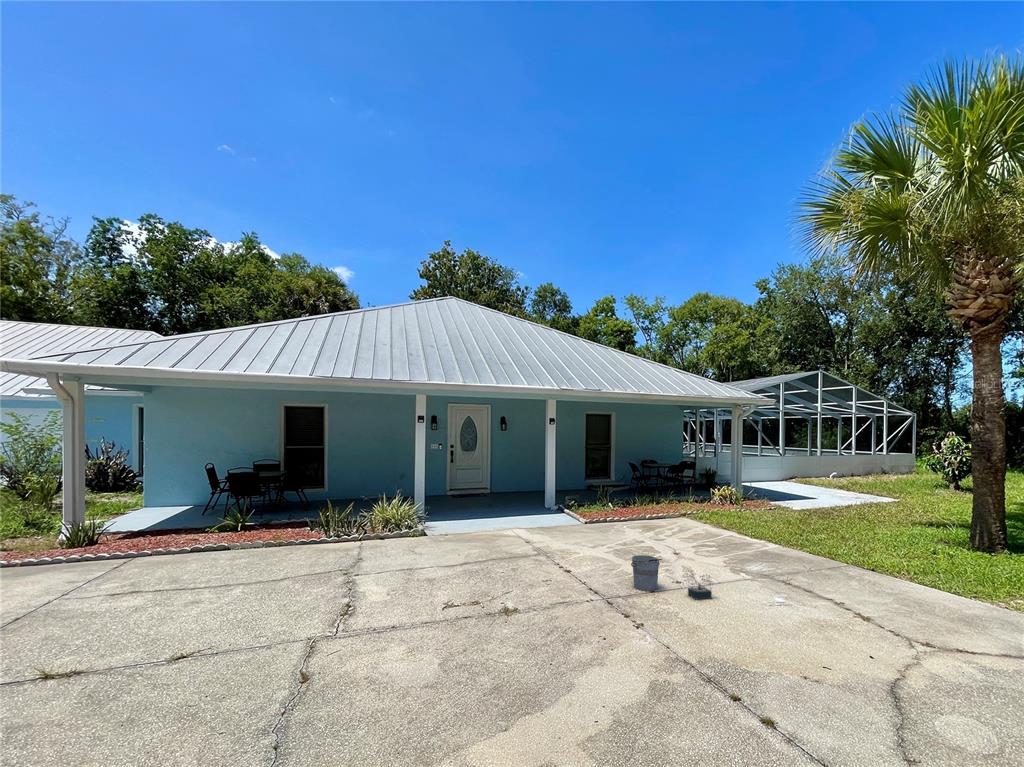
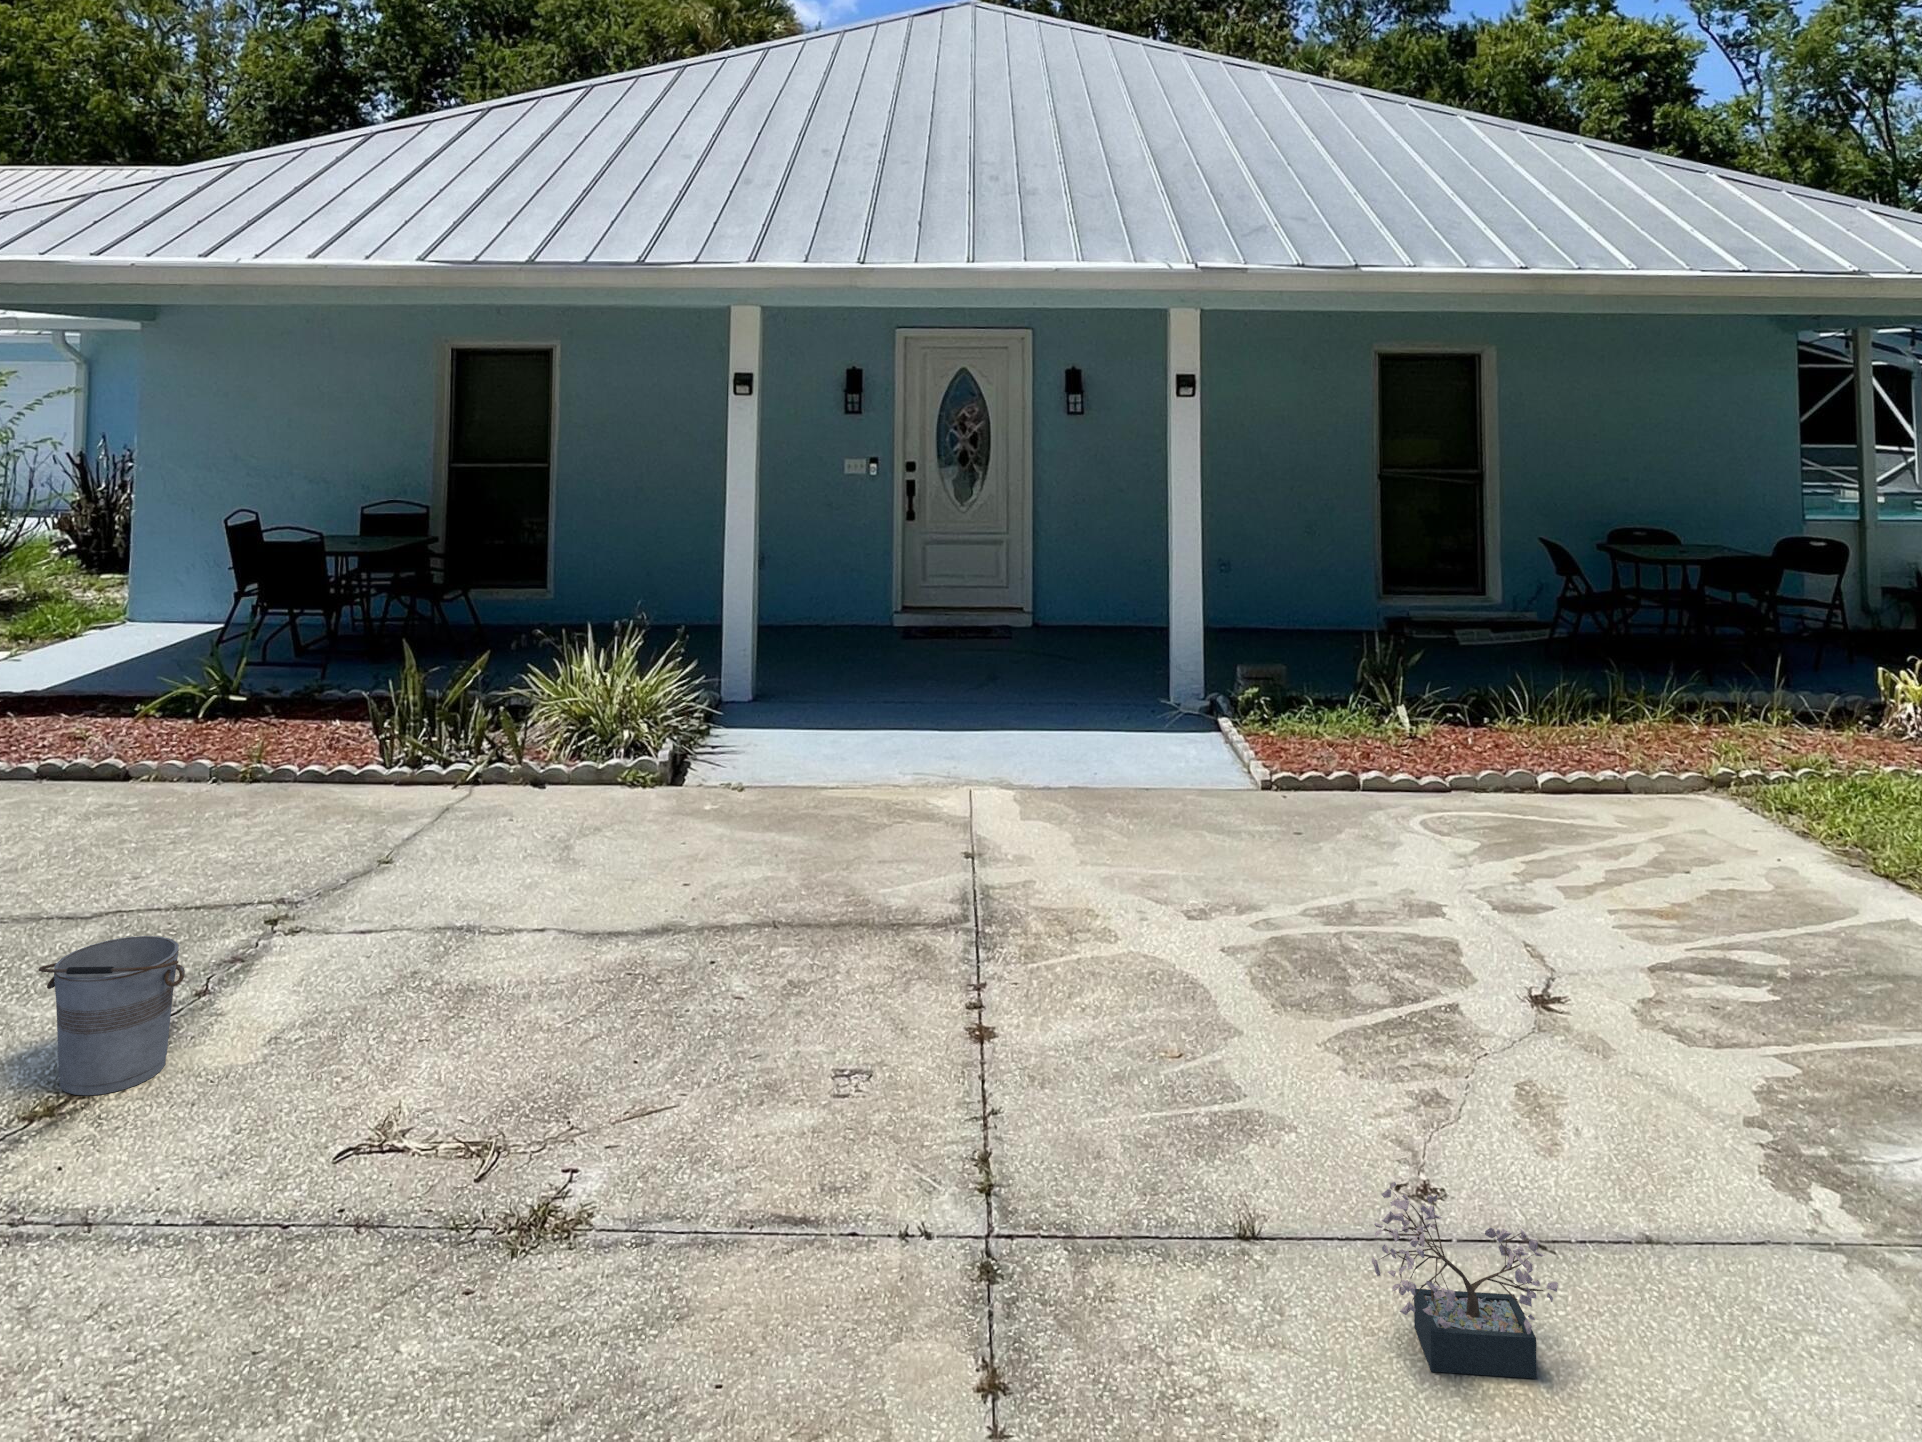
bucket: present [631,555,662,591] -> present [39,936,185,1095]

